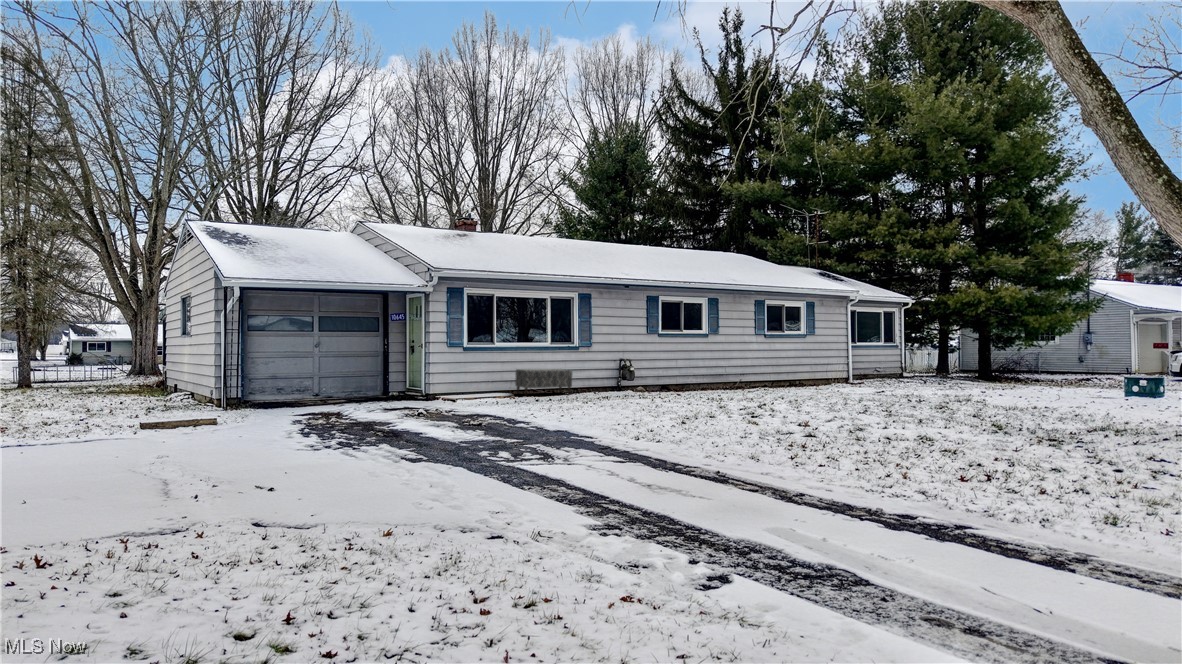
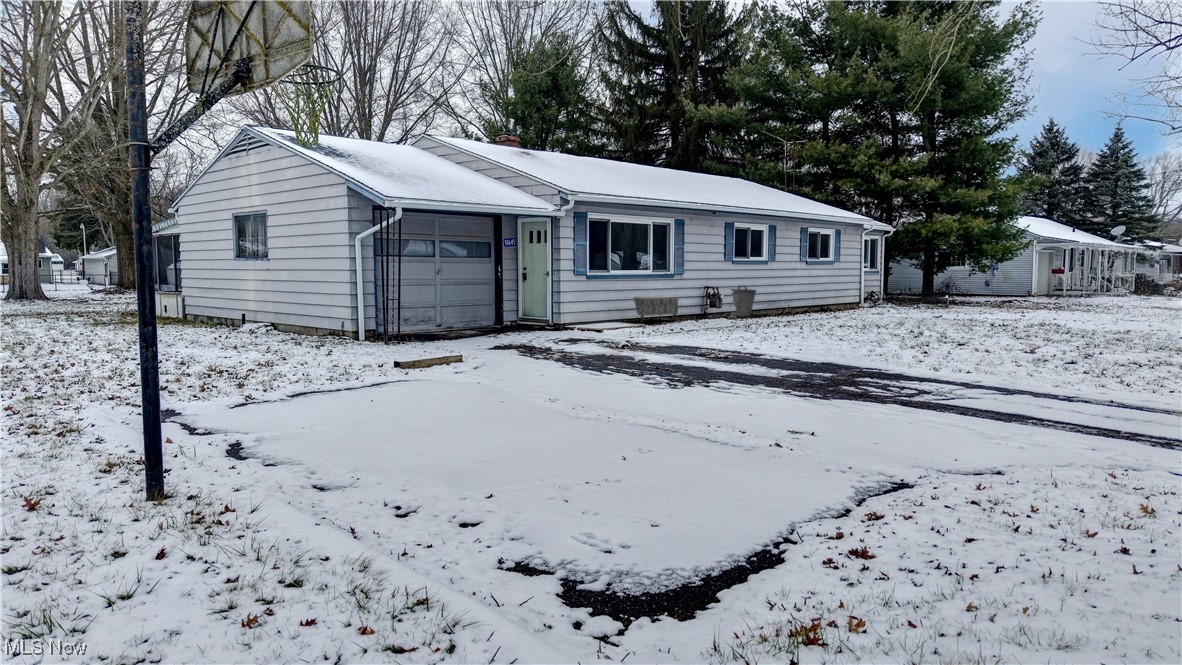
trash can: none [650,359,679,391] -> present [731,286,757,316]

